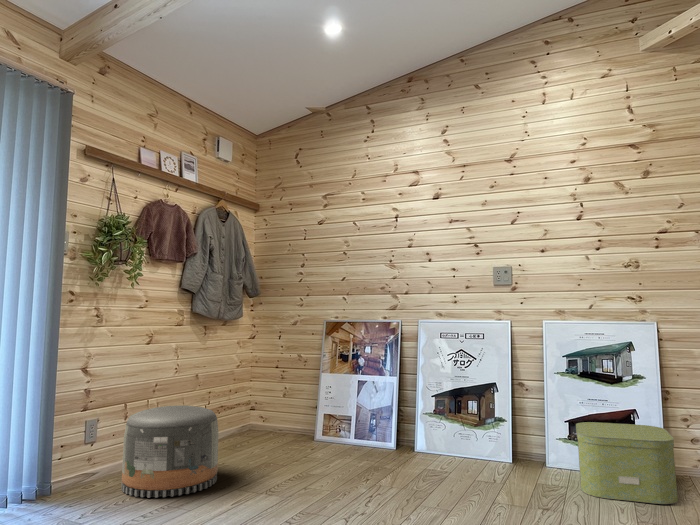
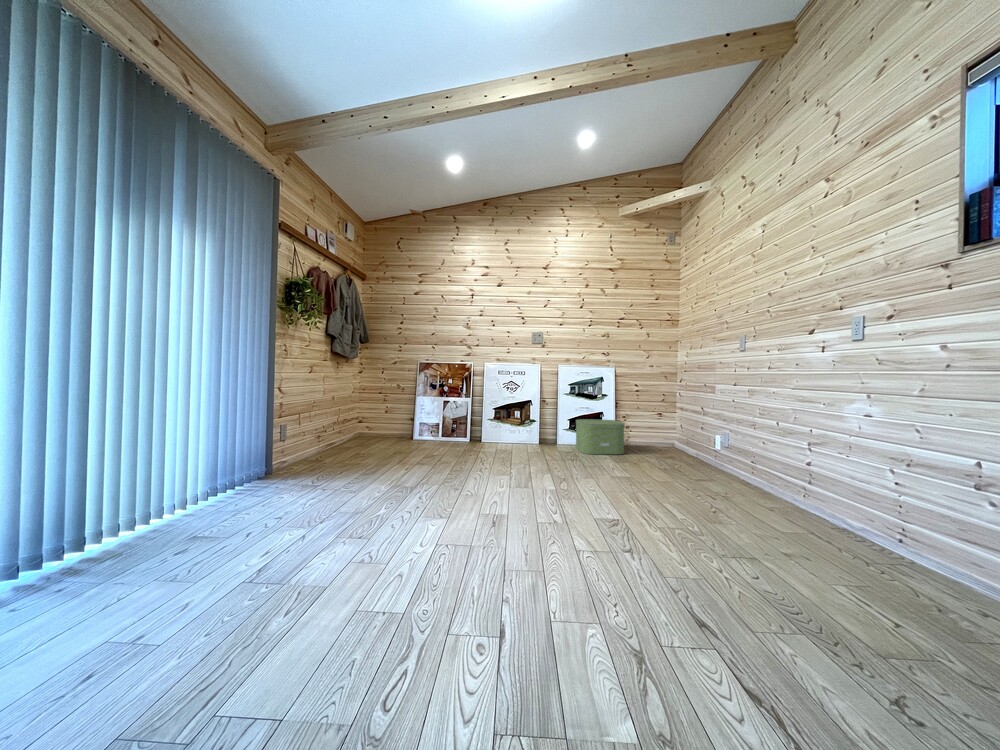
pouf: present [122,406,218,498] -> none [312,414,378,471]

